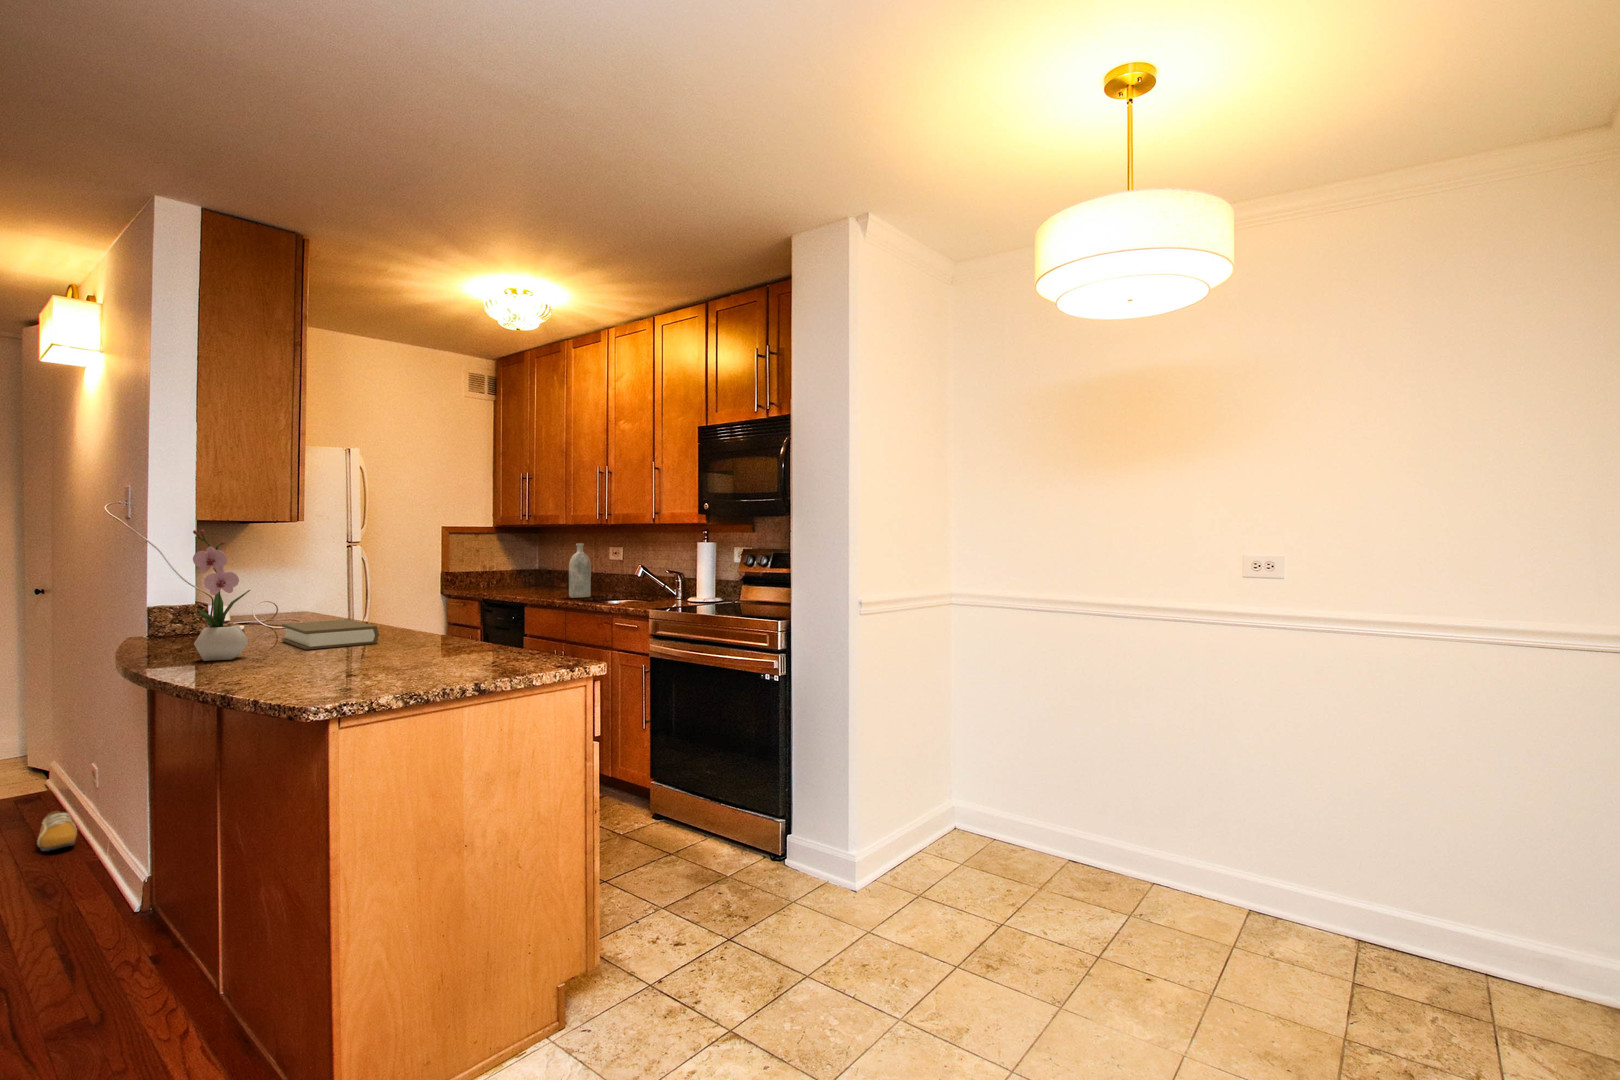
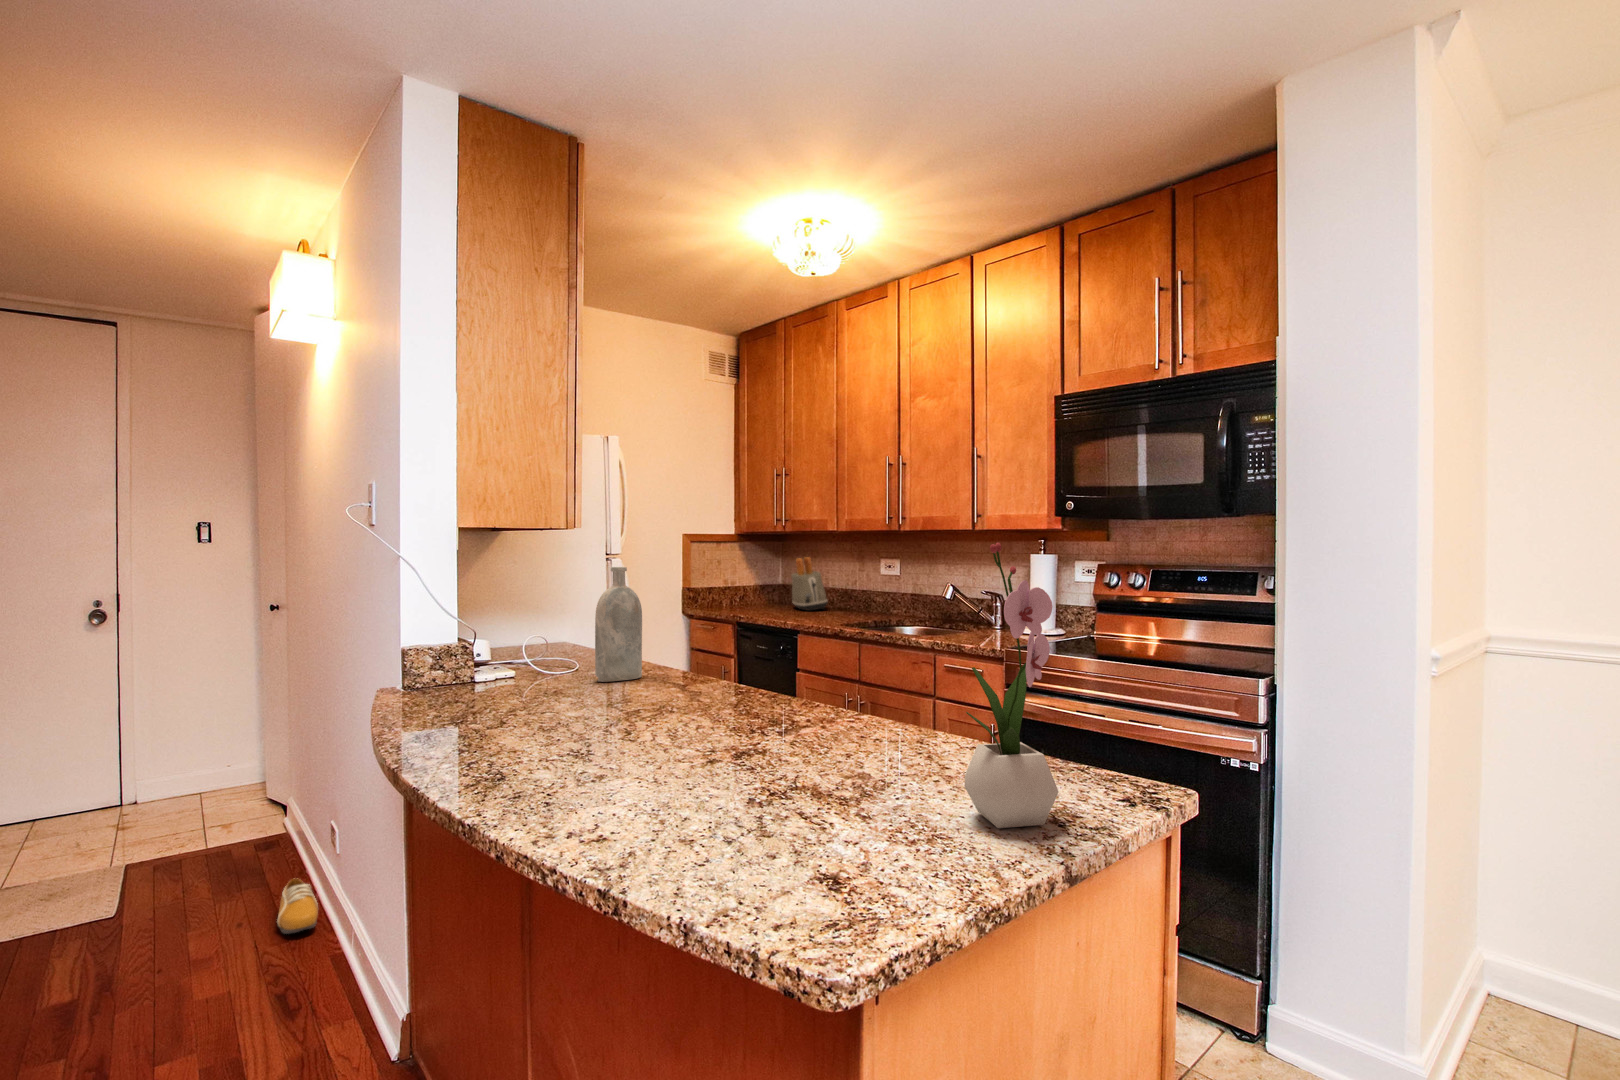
flower arrangement: present [193,530,250,661] -> present [965,542,1058,828]
bottle: present [569,543,591,598] -> present [595,567,642,682]
toaster: none [539,546,567,590] -> present [791,557,828,611]
book: present [282,619,379,650] -> none [578,672,718,730]

